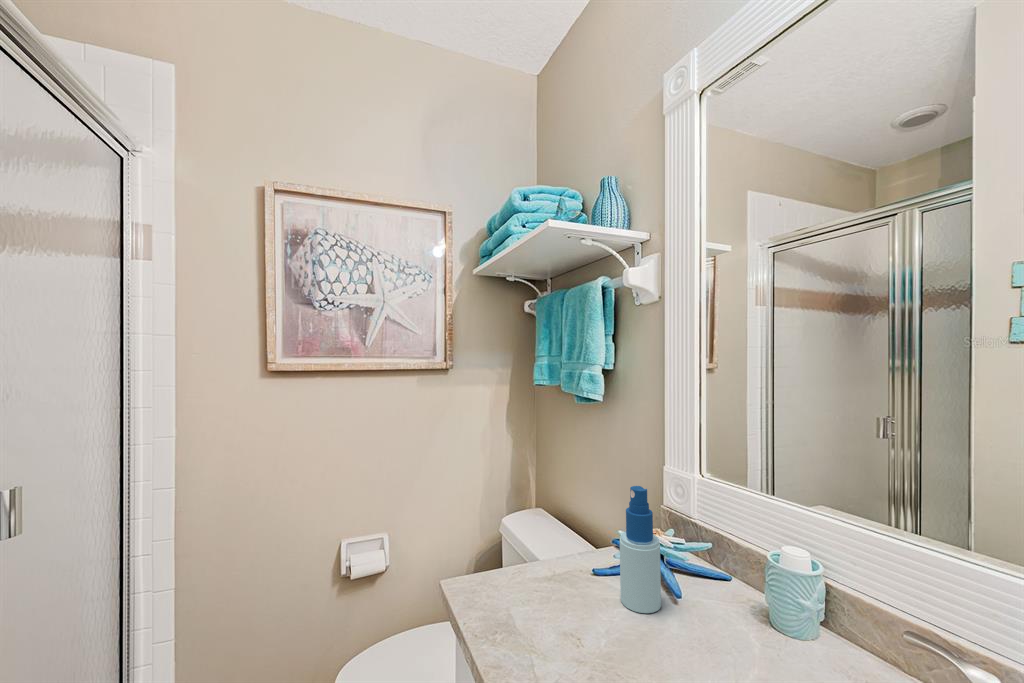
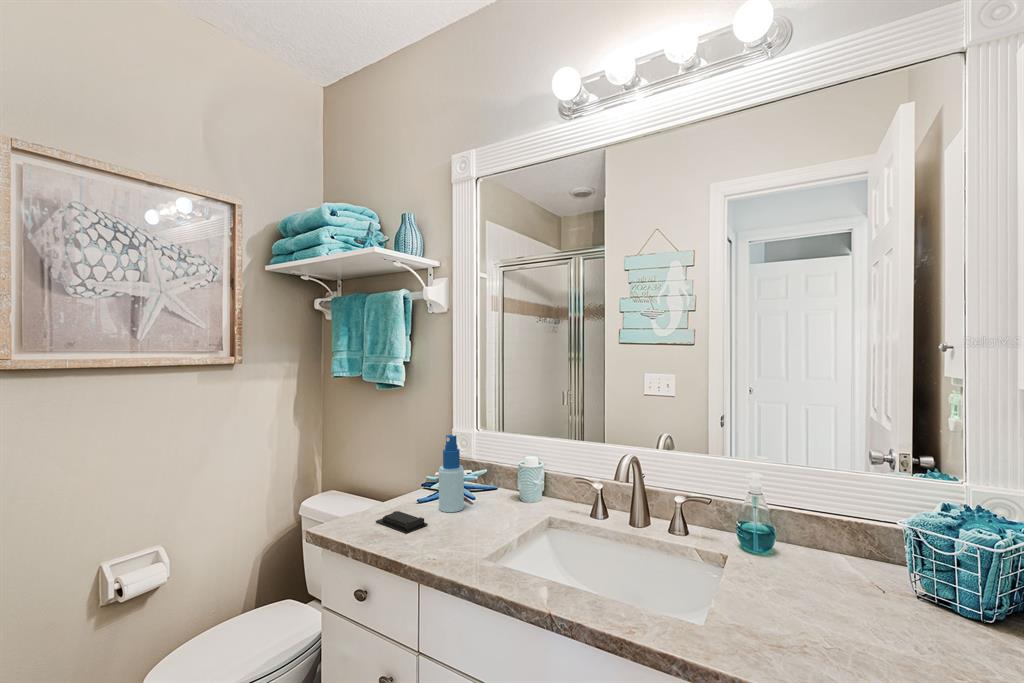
soap bar: none [524,588,588,640] -> present [376,511,428,533]

